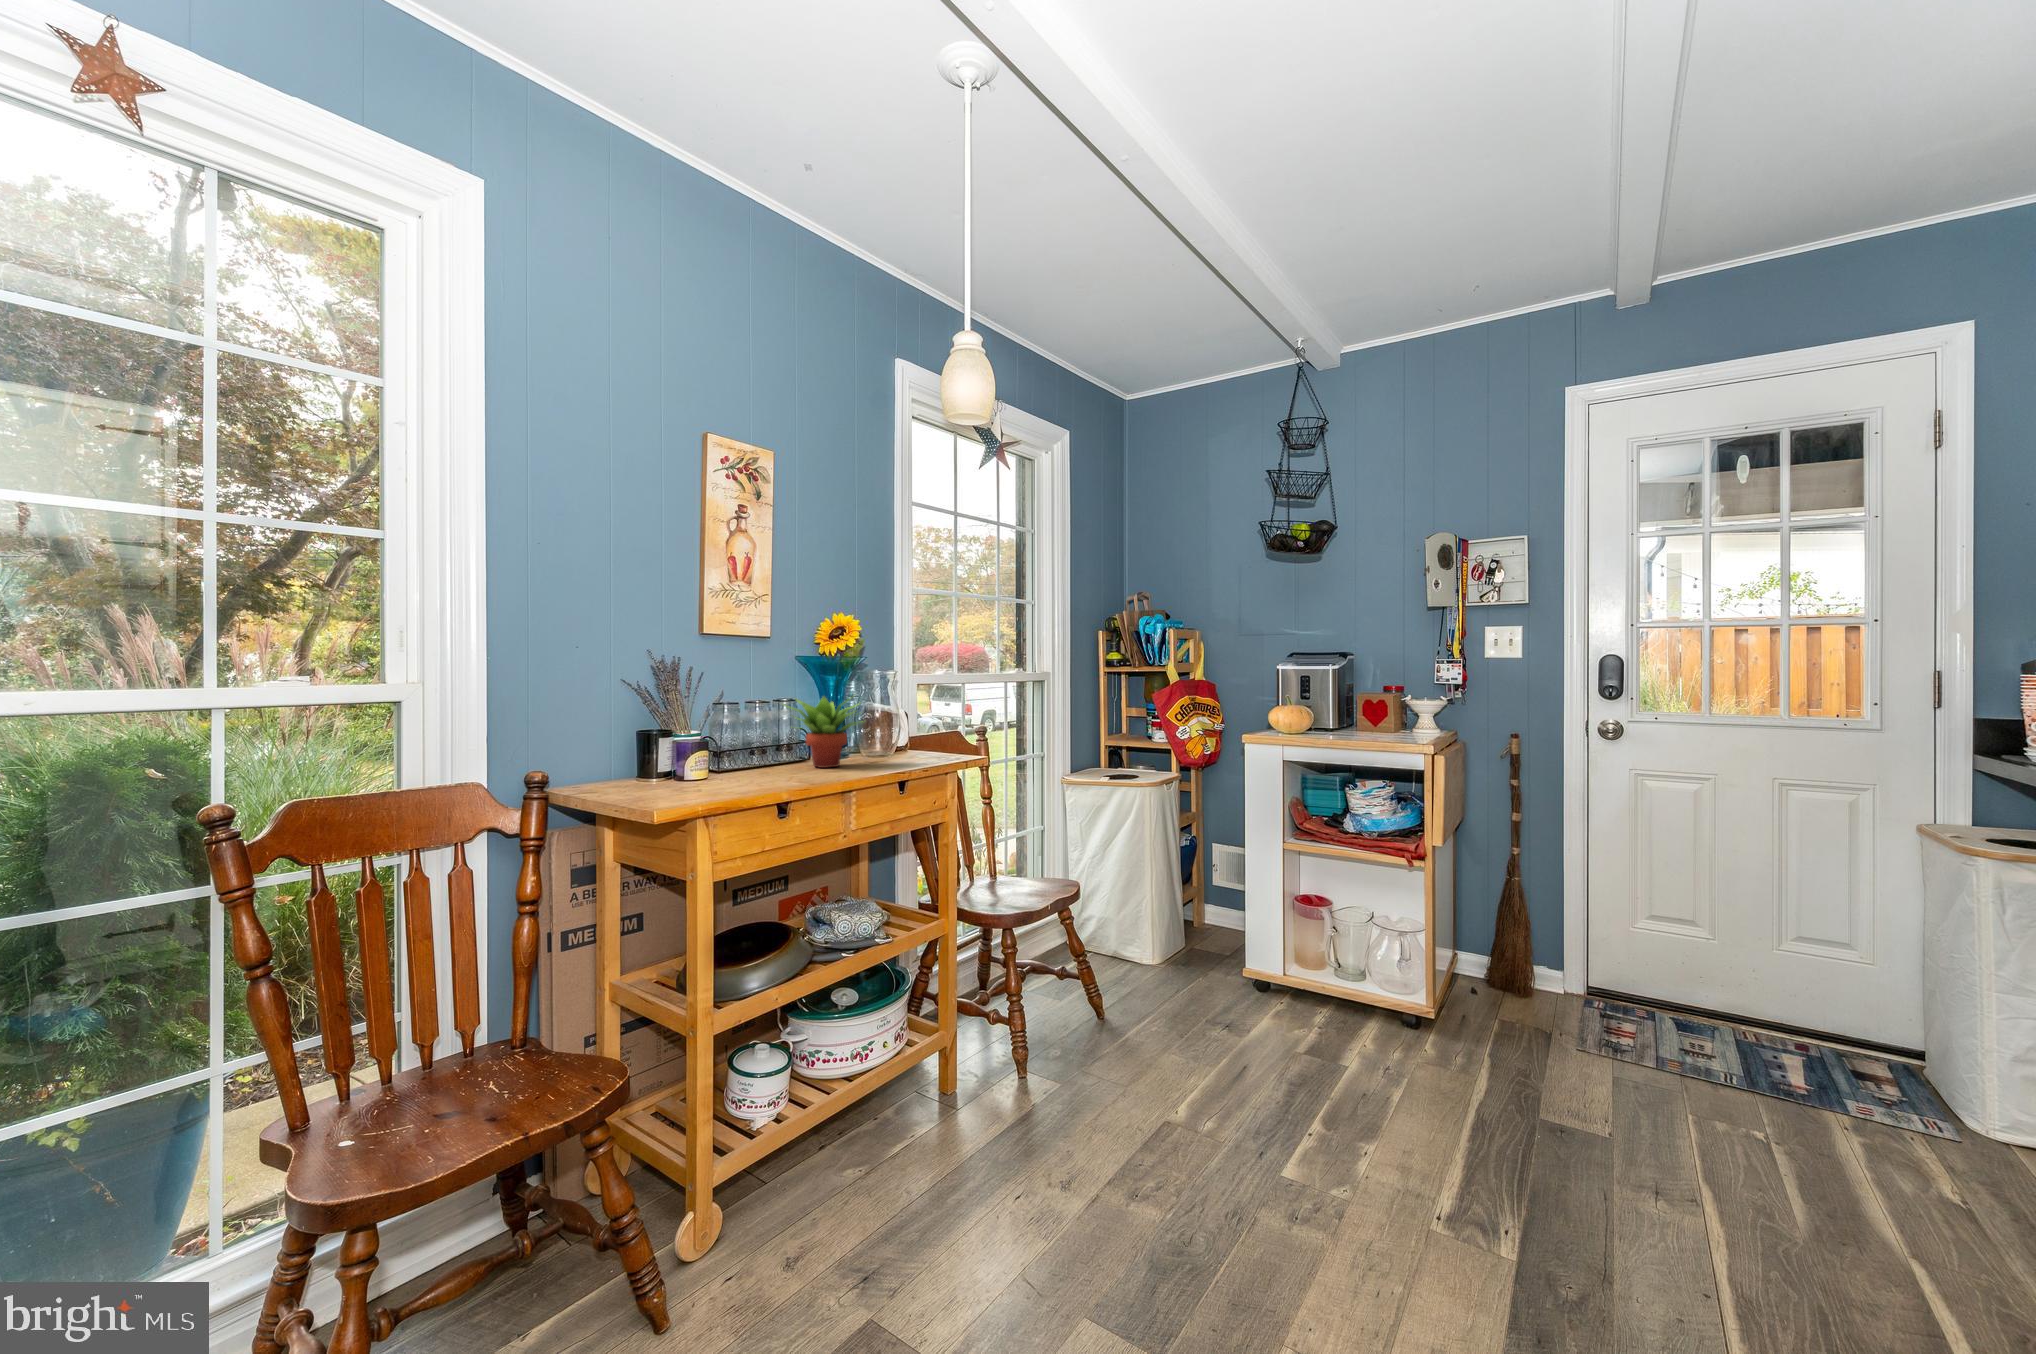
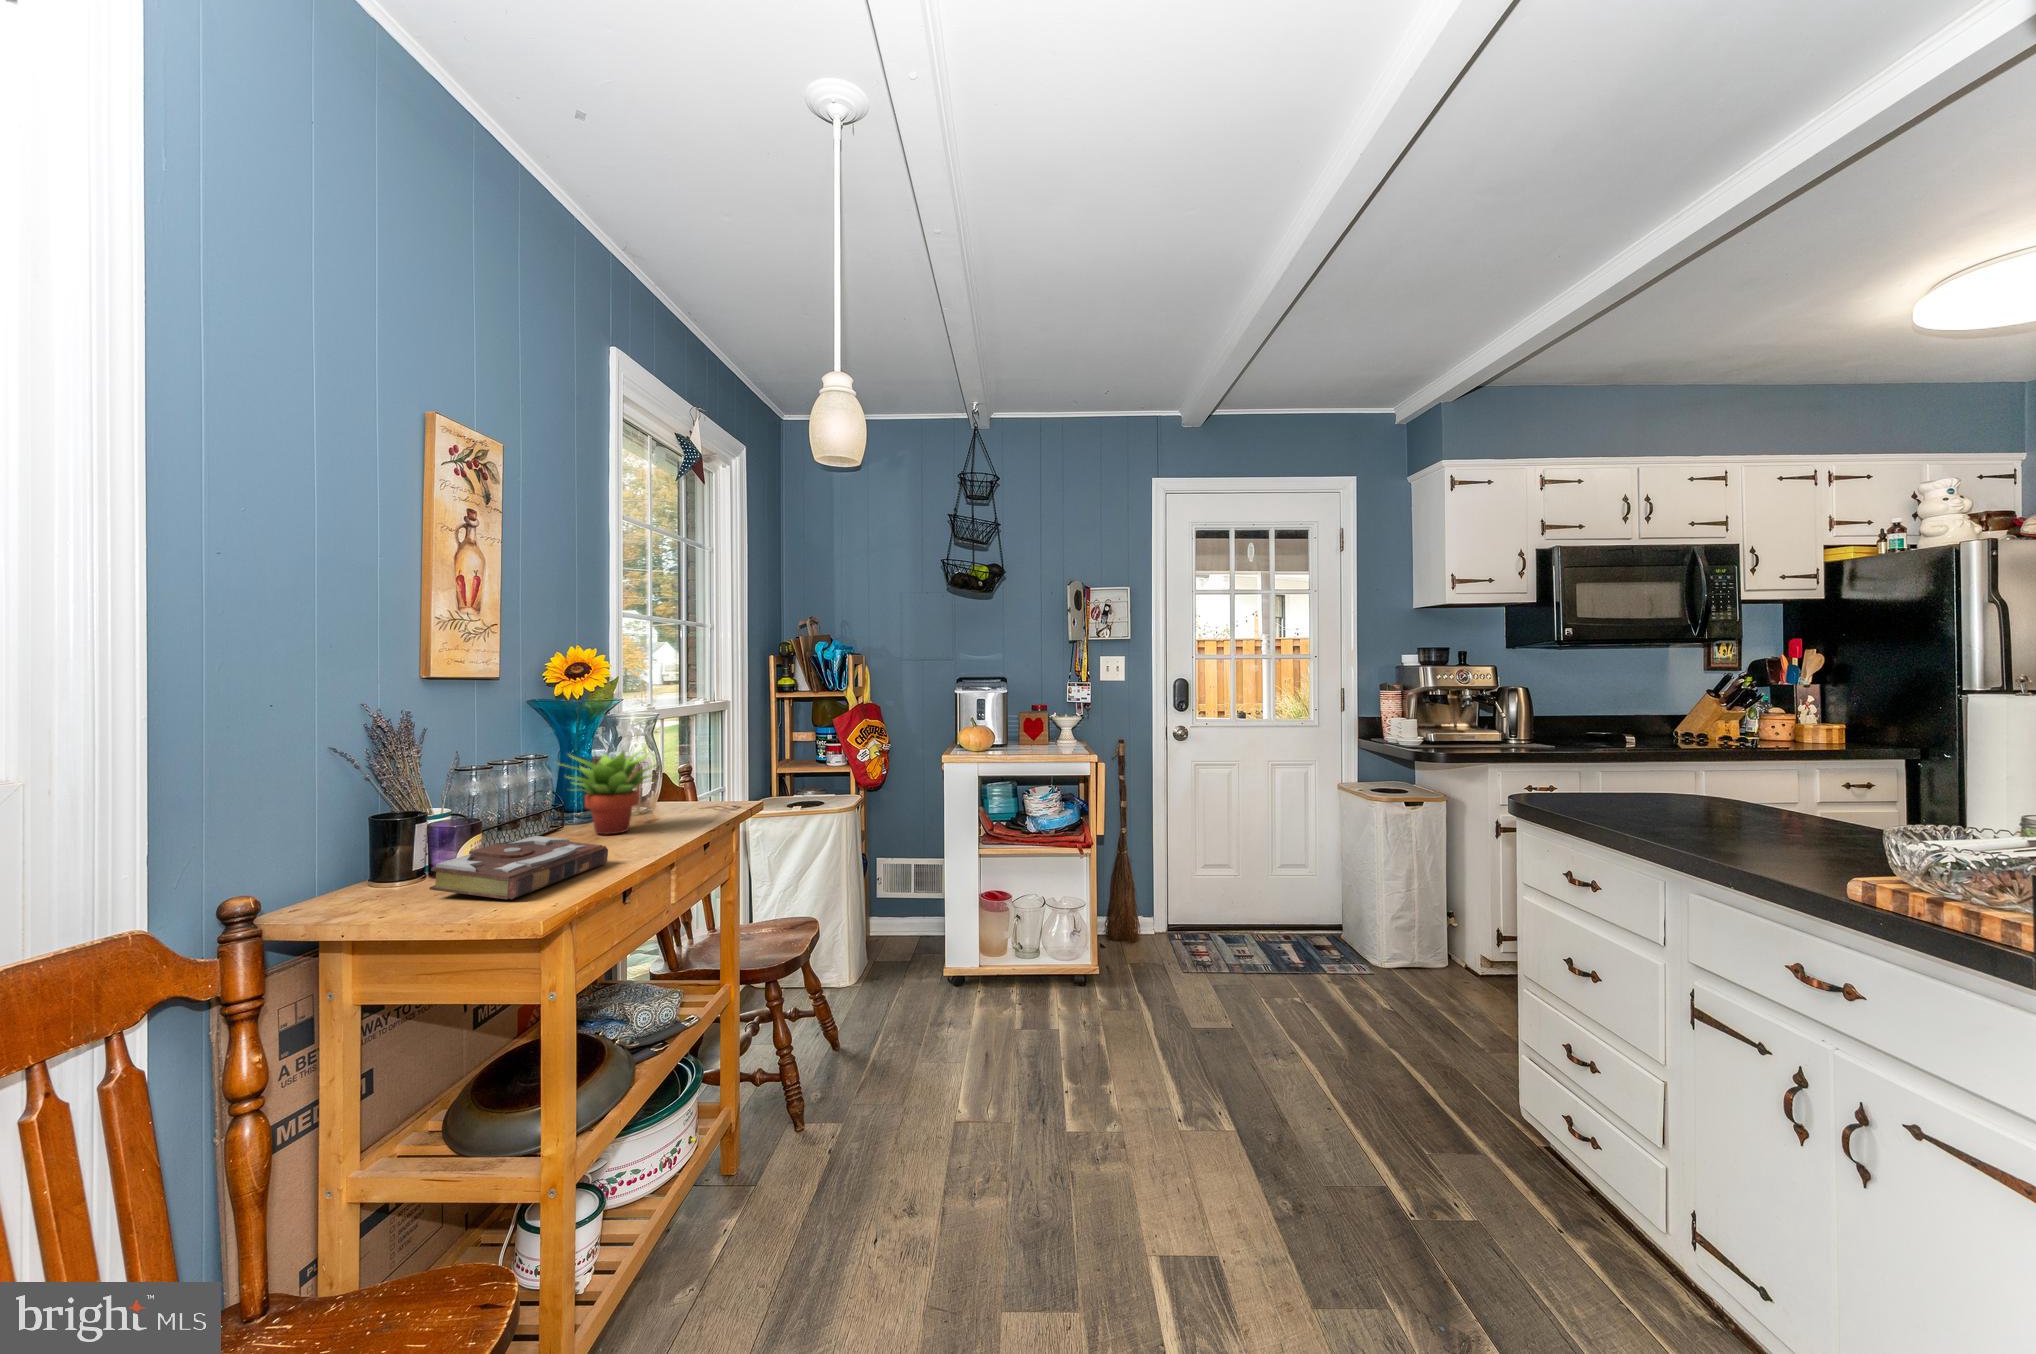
book: none [647,757,779,795] -> present [429,836,608,899]

